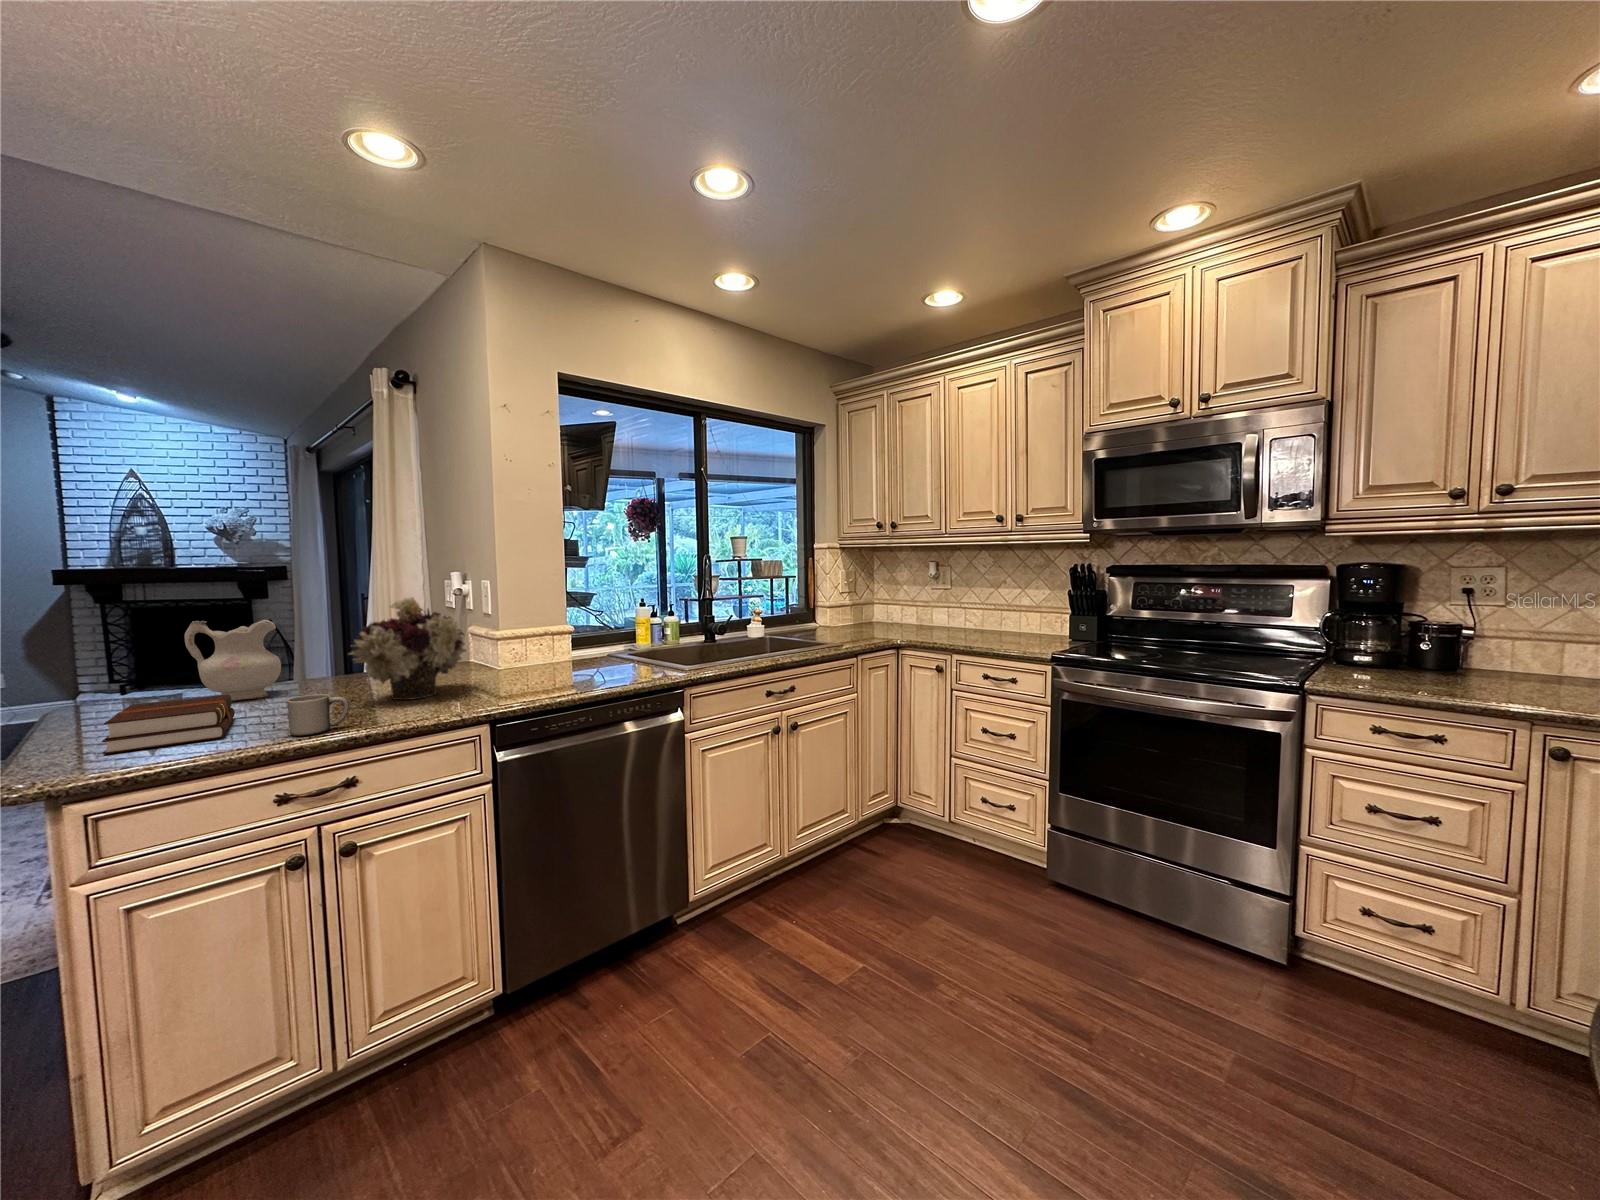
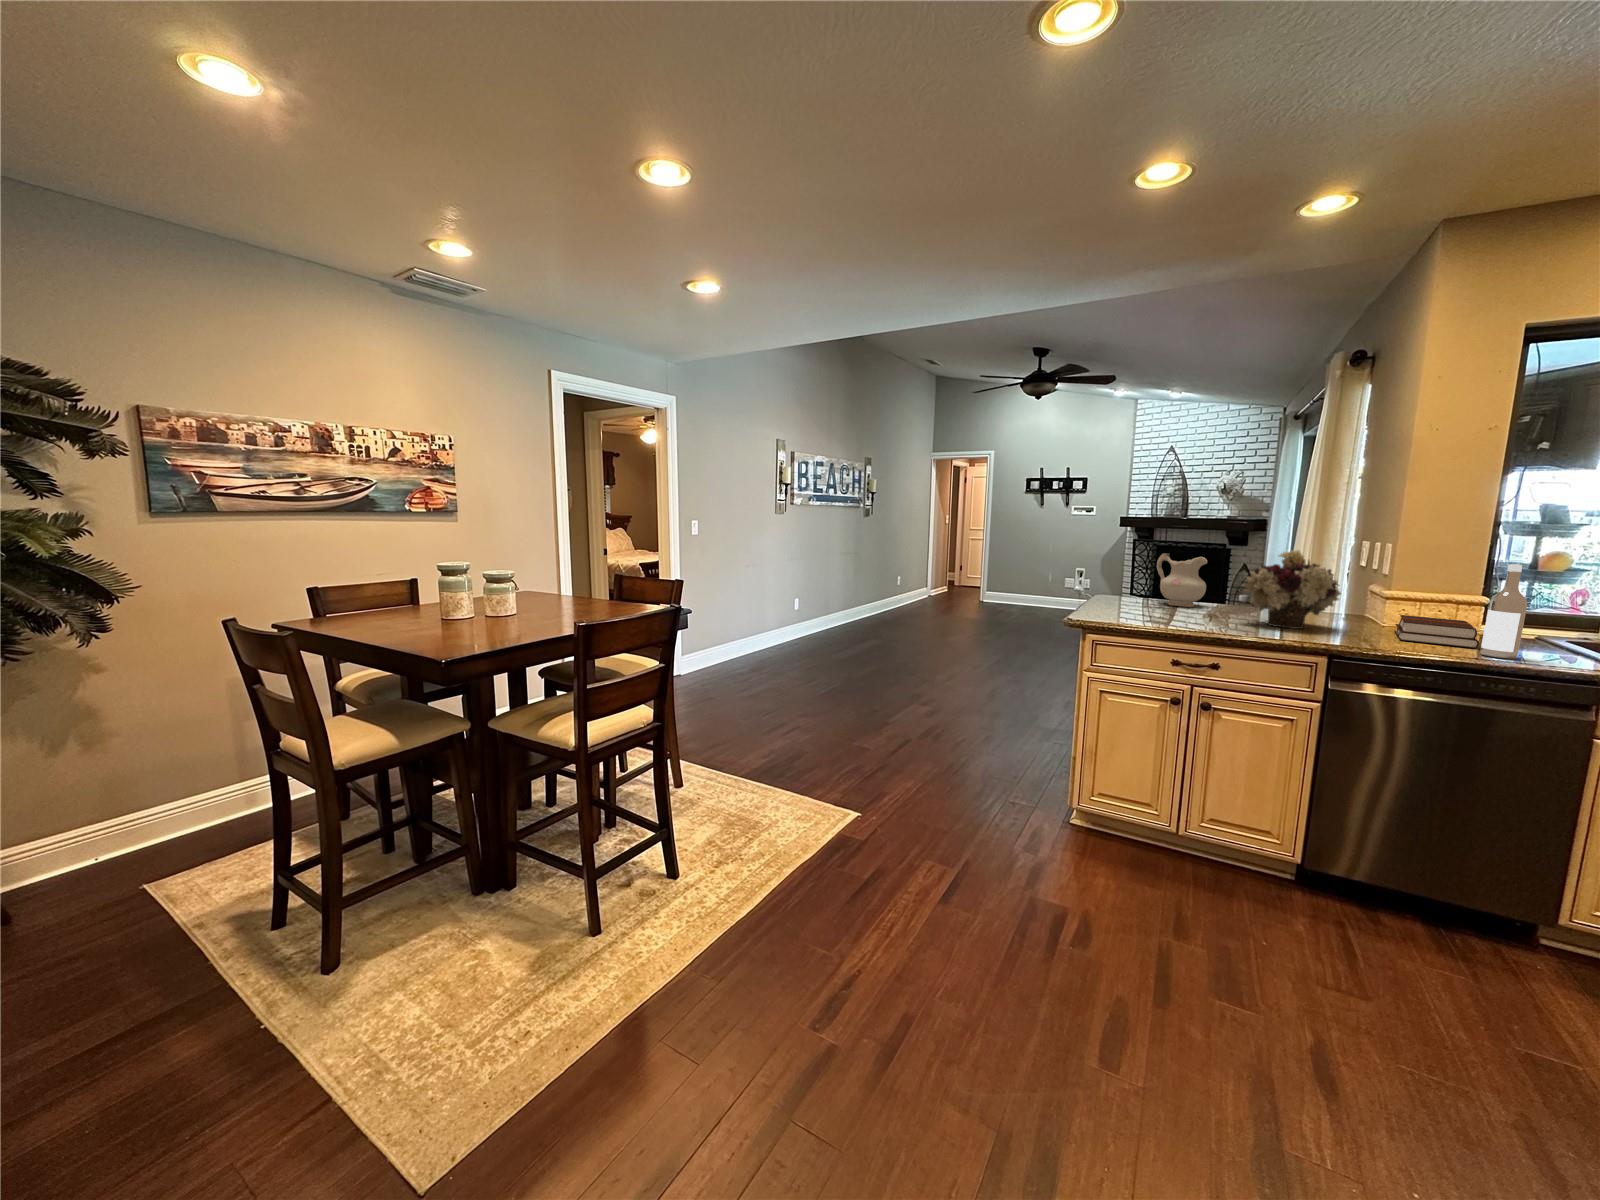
wine bottle: none [599,593,625,682] -> present [1481,564,1527,659]
mug: present [288,694,349,736] -> none [1188,604,1226,629]
hardback book: present [102,695,235,754] -> present [1395,615,1479,648]

